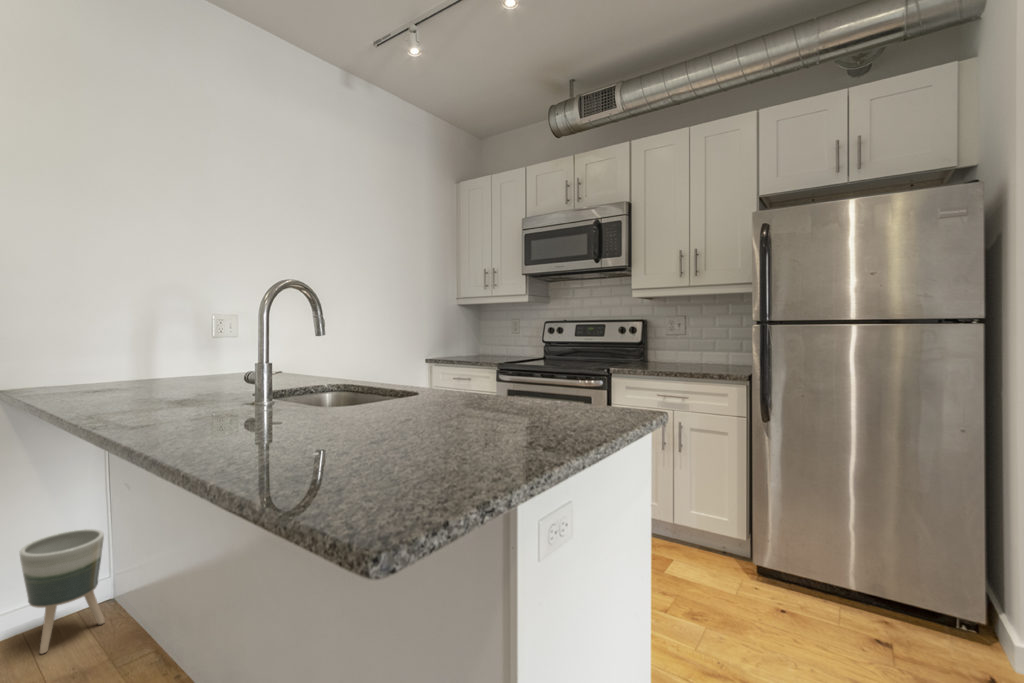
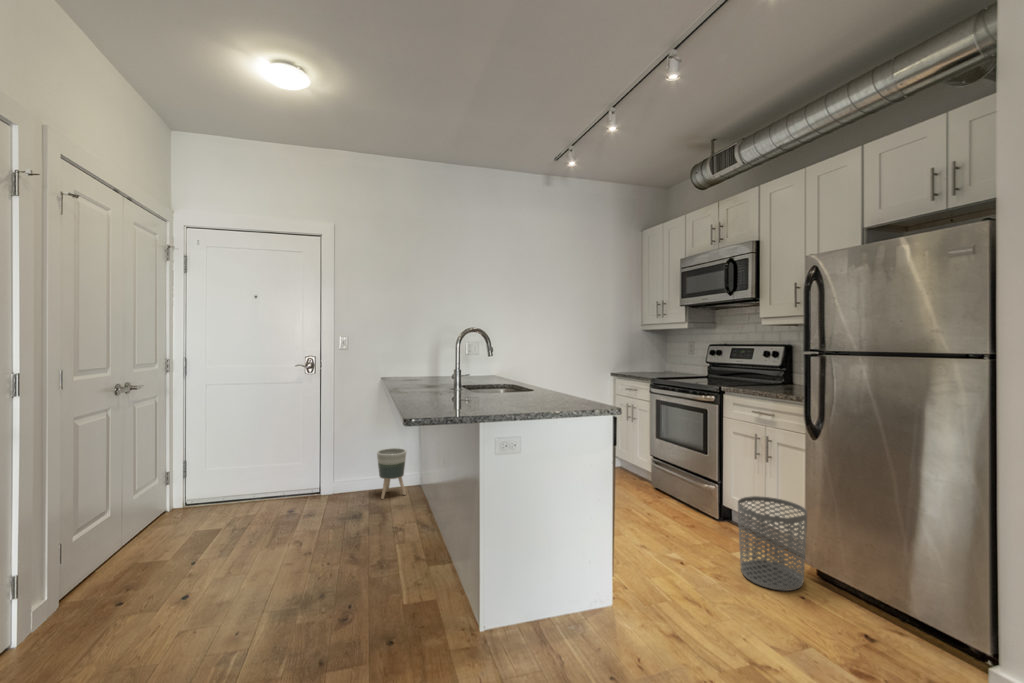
waste bin: none [690,490,768,600] -> present [738,496,807,591]

